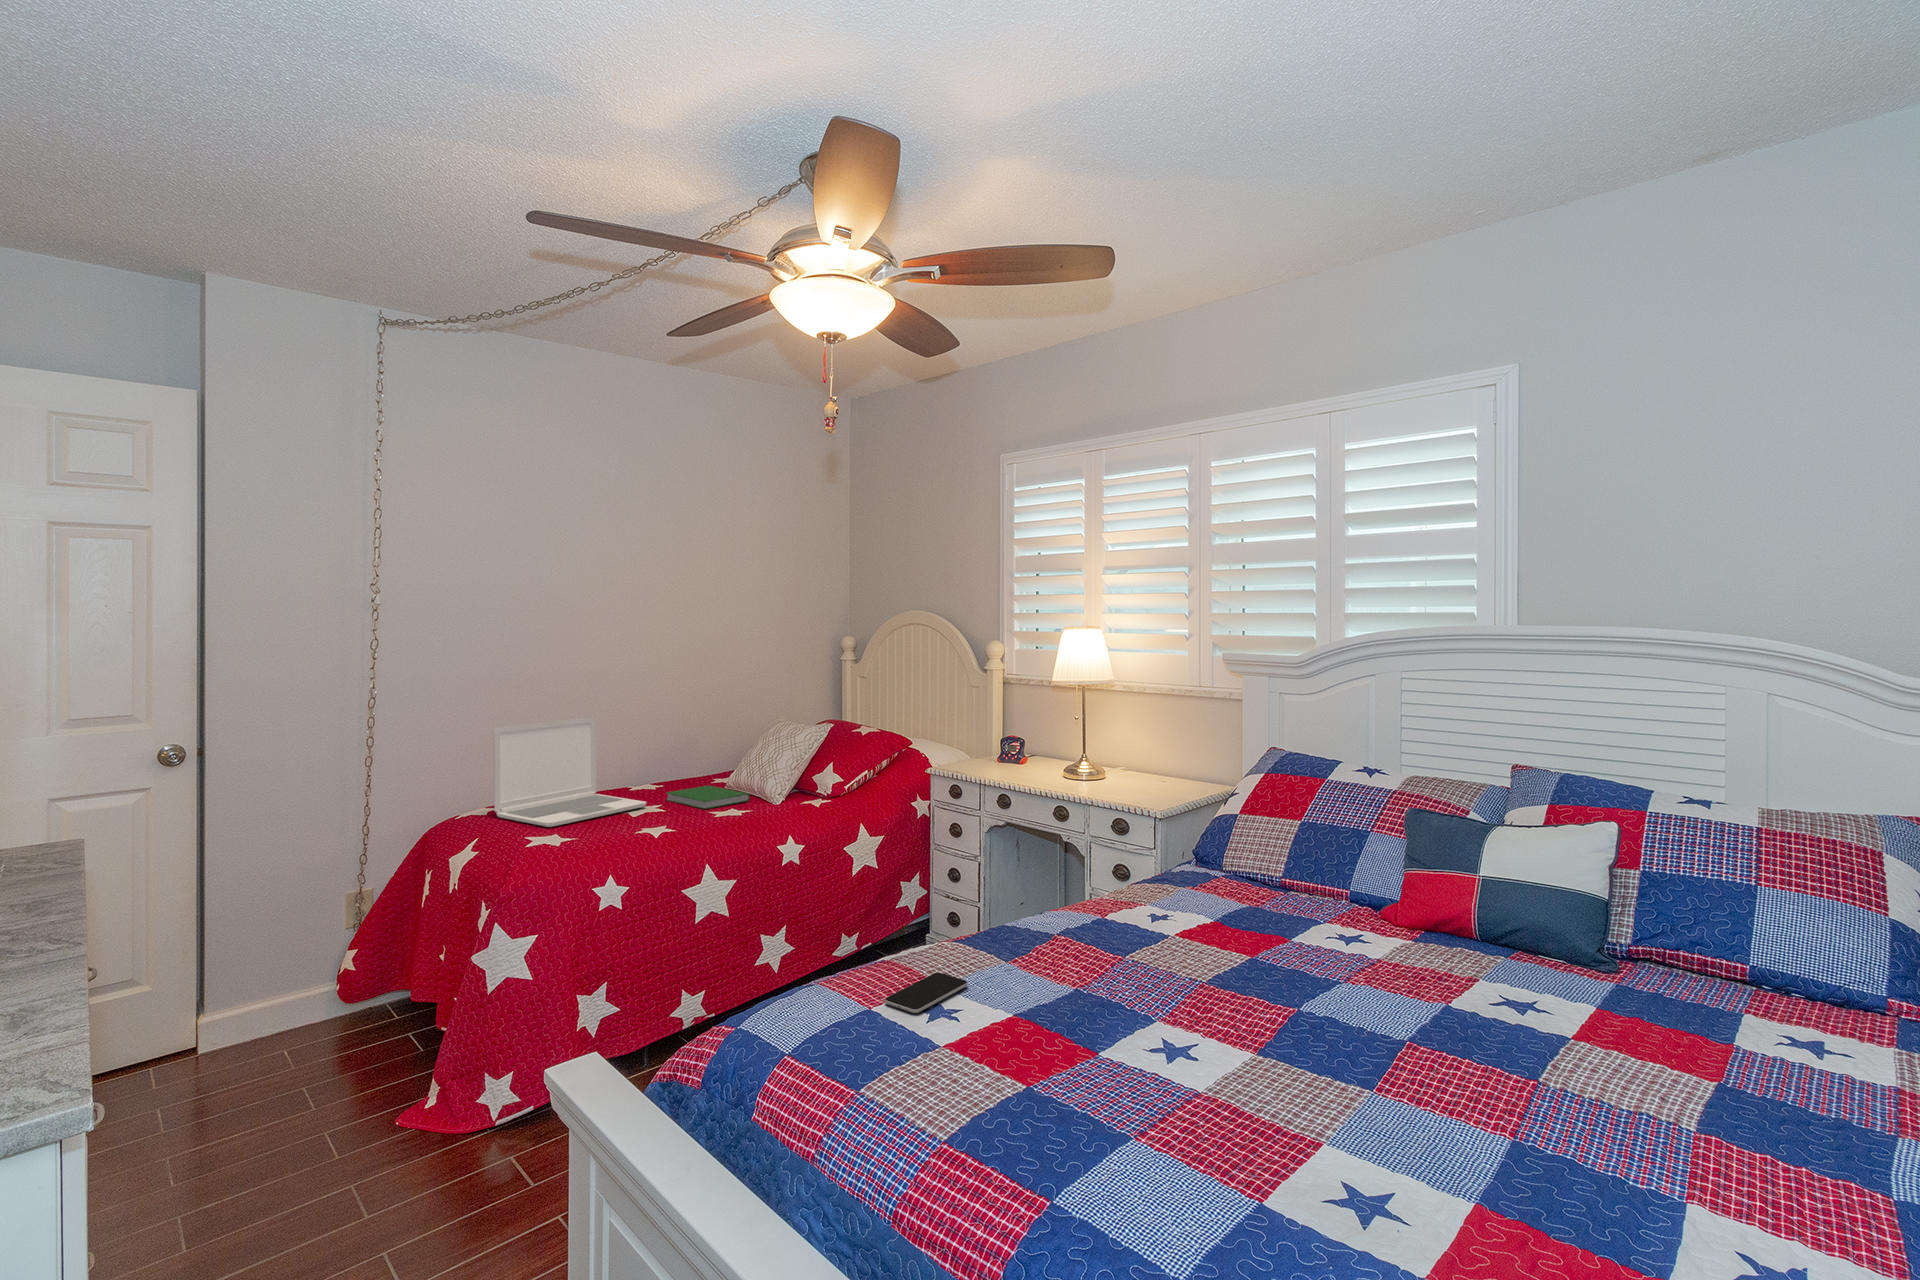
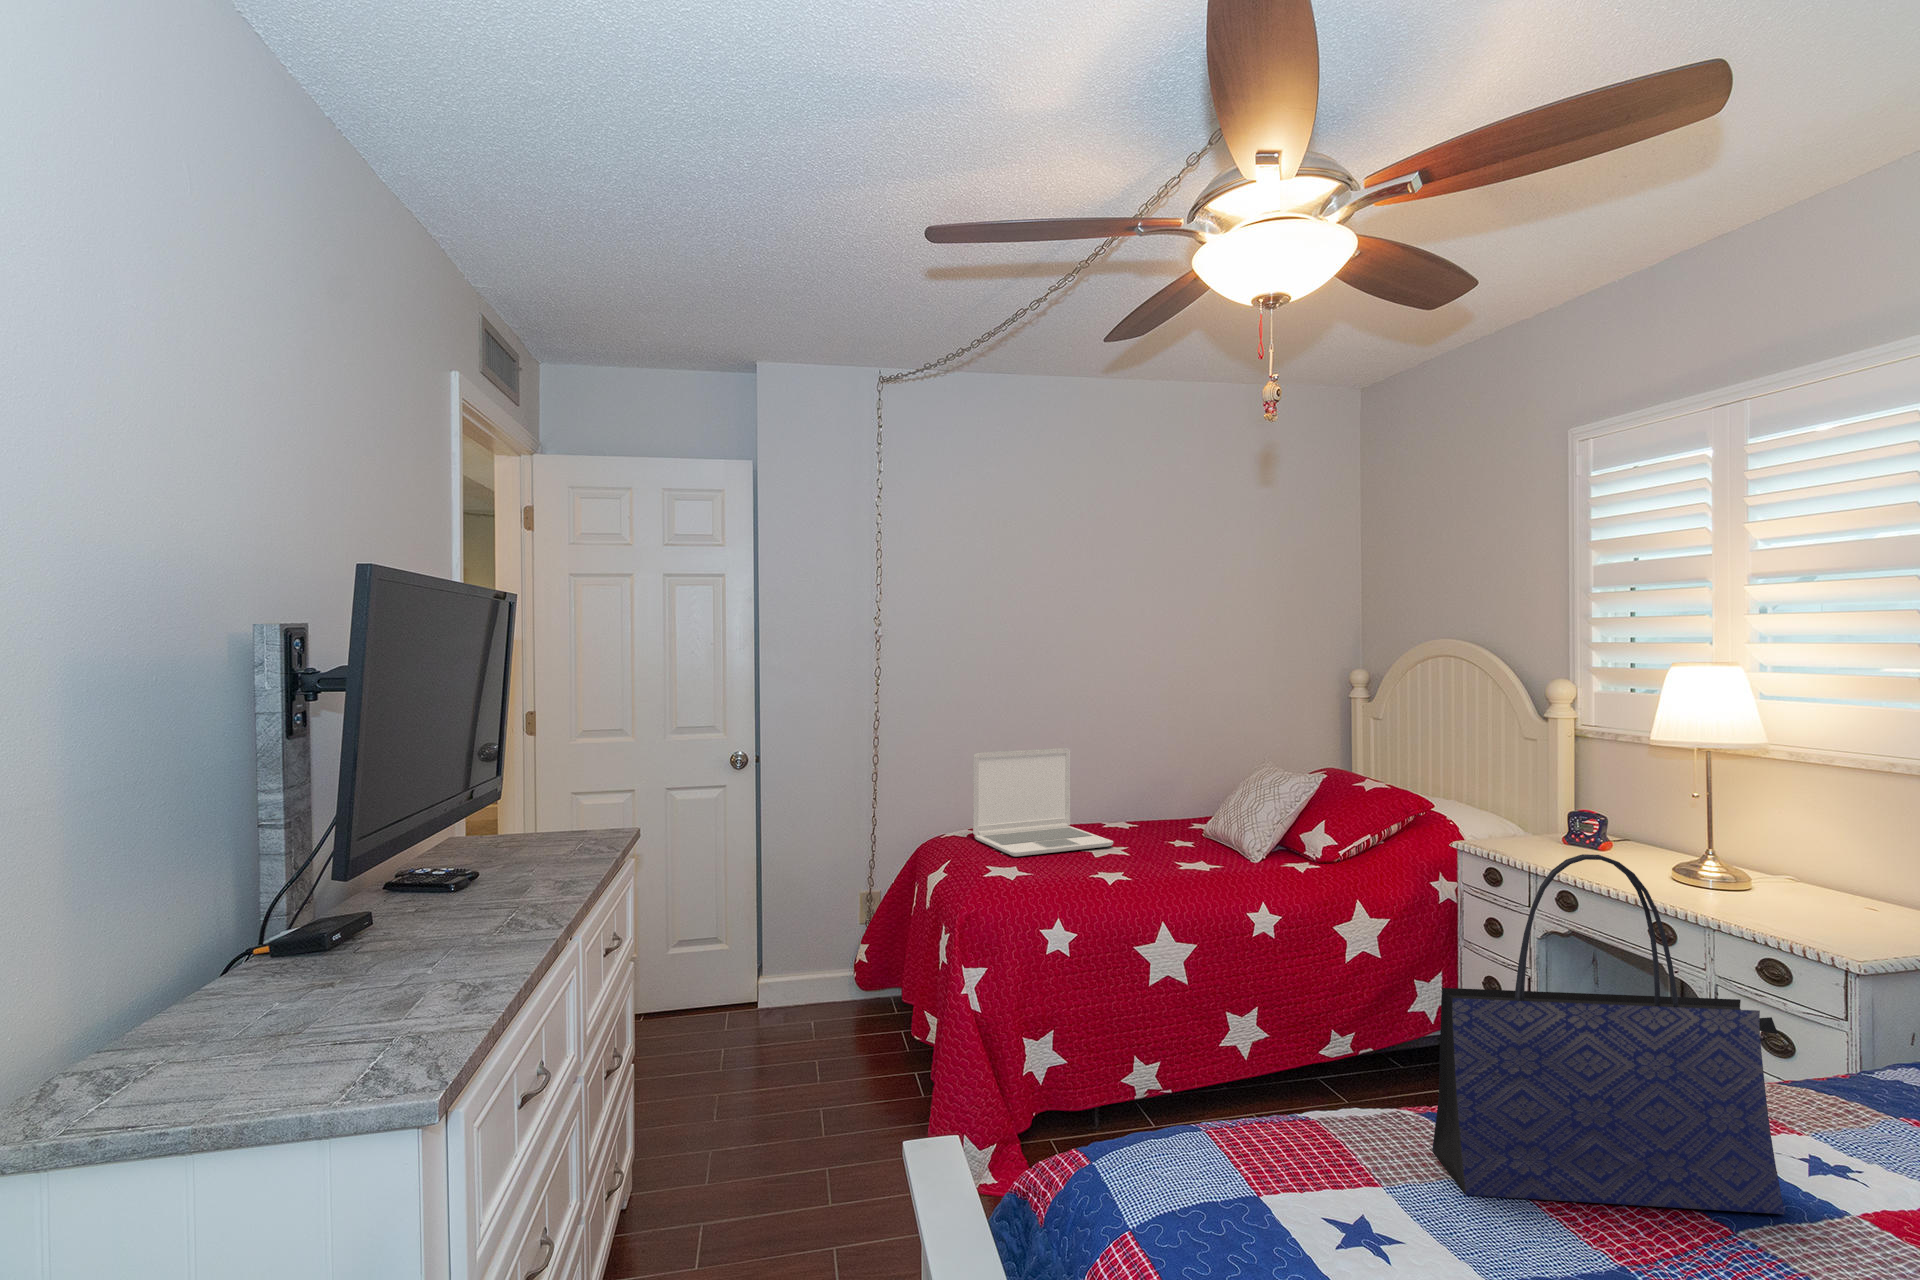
tote bag: none [965,747,1142,977] -> present [1432,854,1784,1214]
hardcover book: present [666,785,750,809] -> none [1136,830,1225,857]
smartphone: present [885,973,968,1013] -> none [1283,1163,1422,1225]

